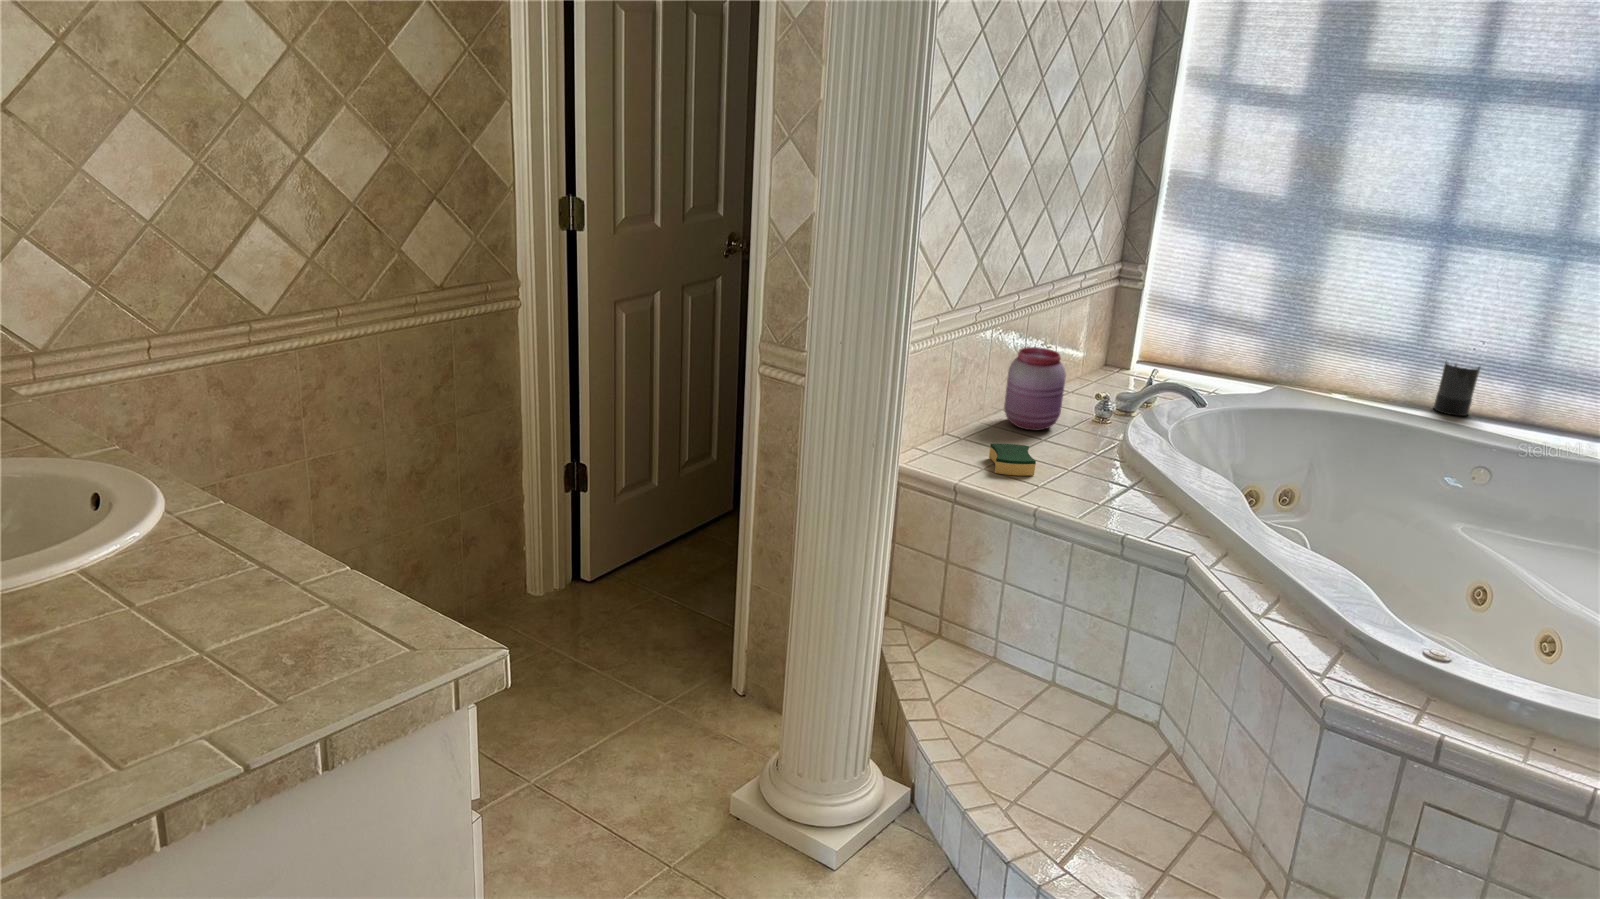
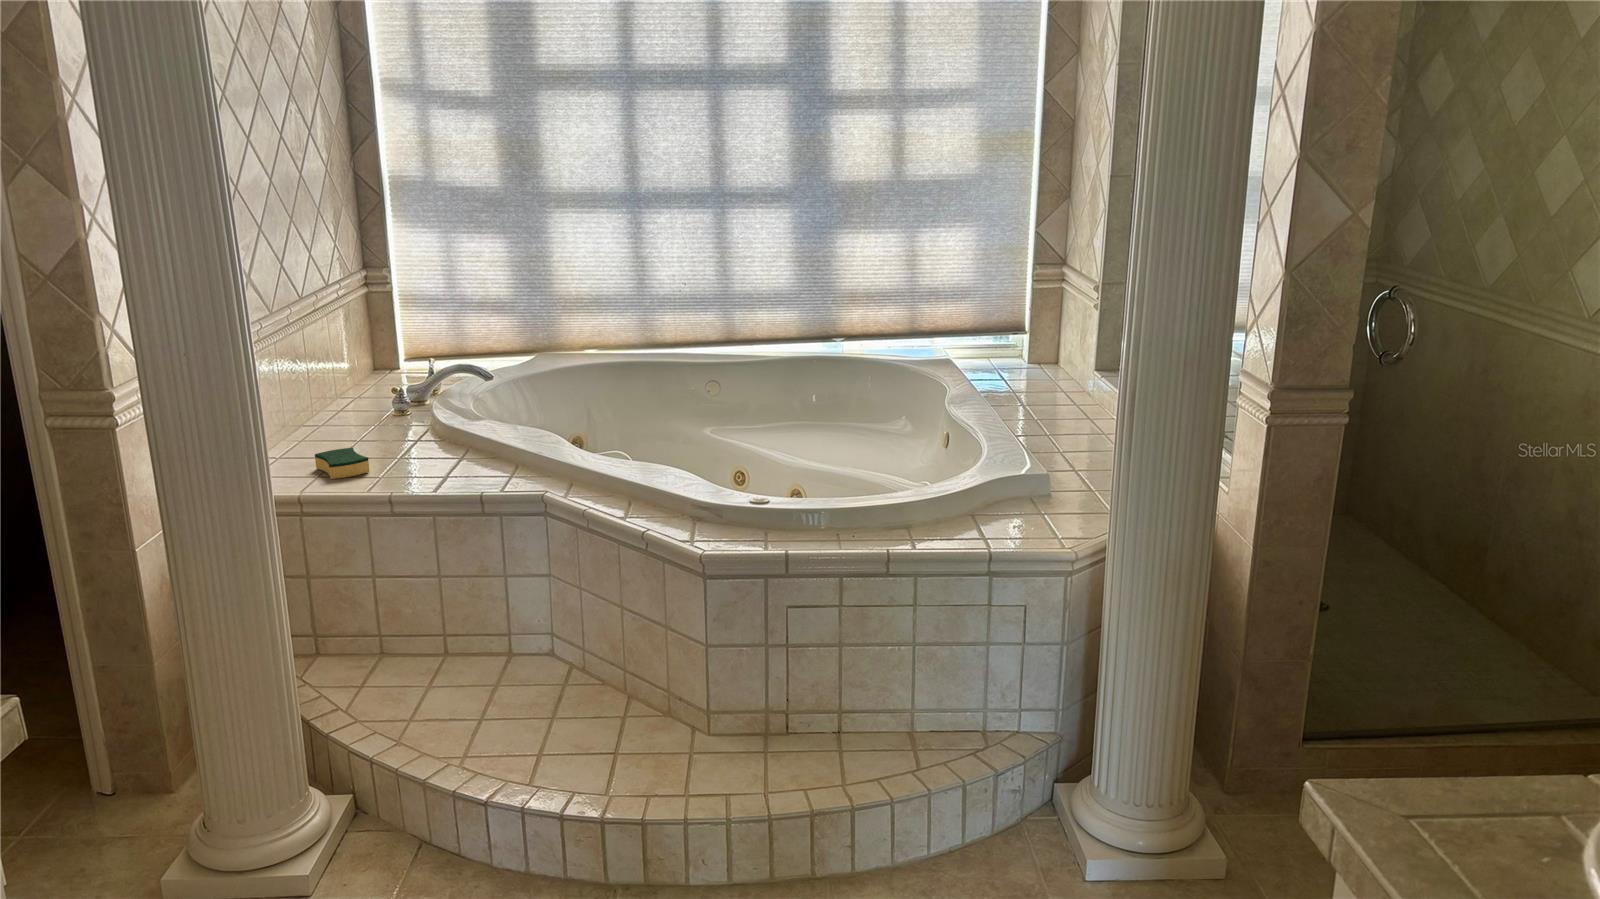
jar: present [1004,347,1066,430] -> none [301,356,364,438]
candle: present [1434,363,1480,416] -> none [662,300,689,349]

